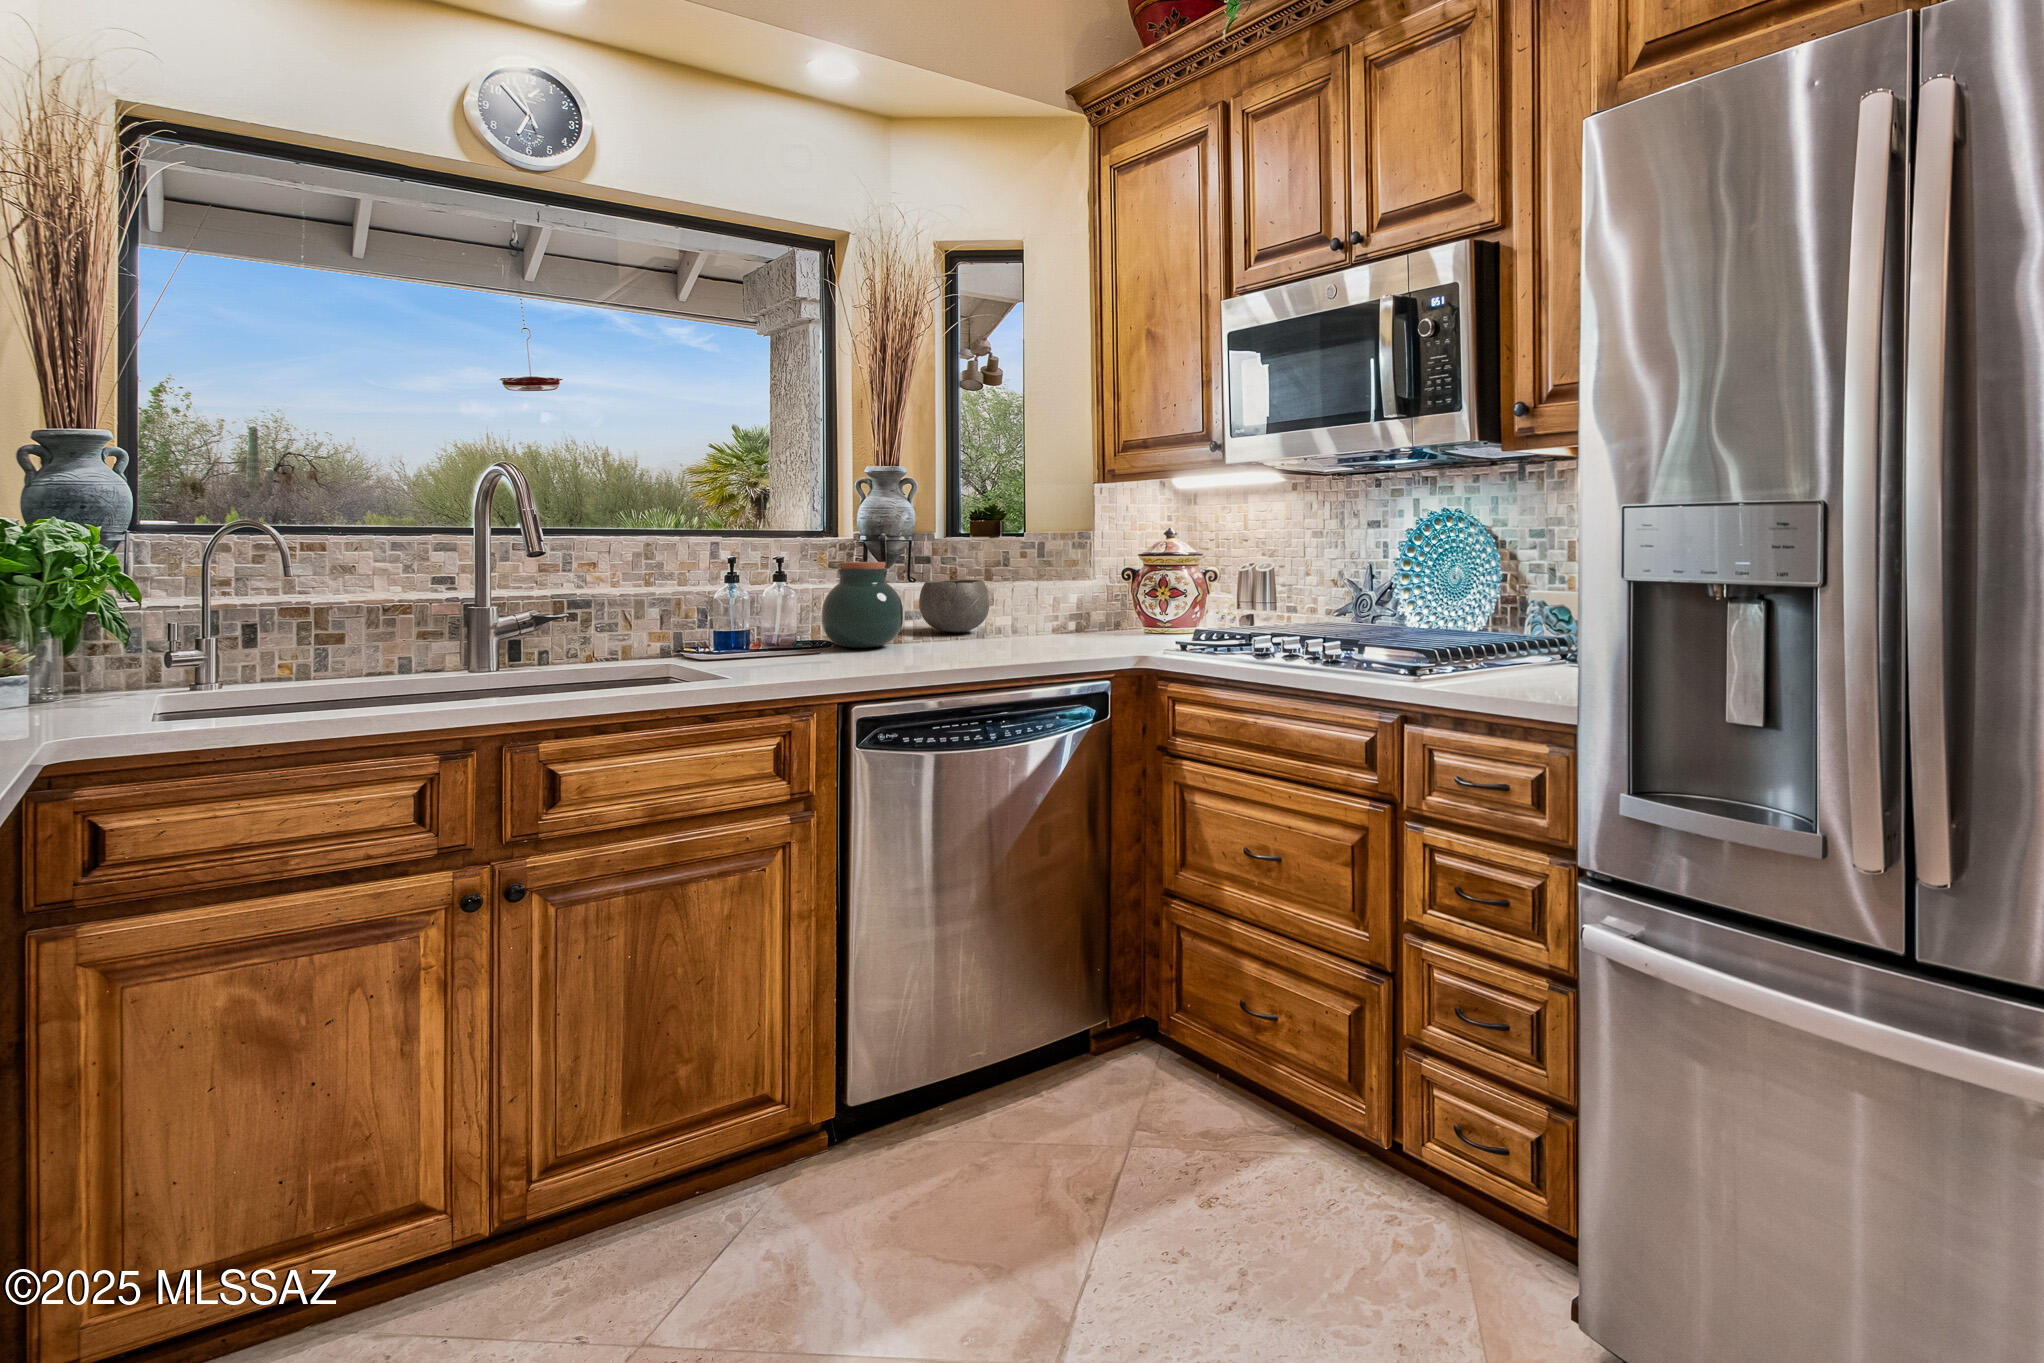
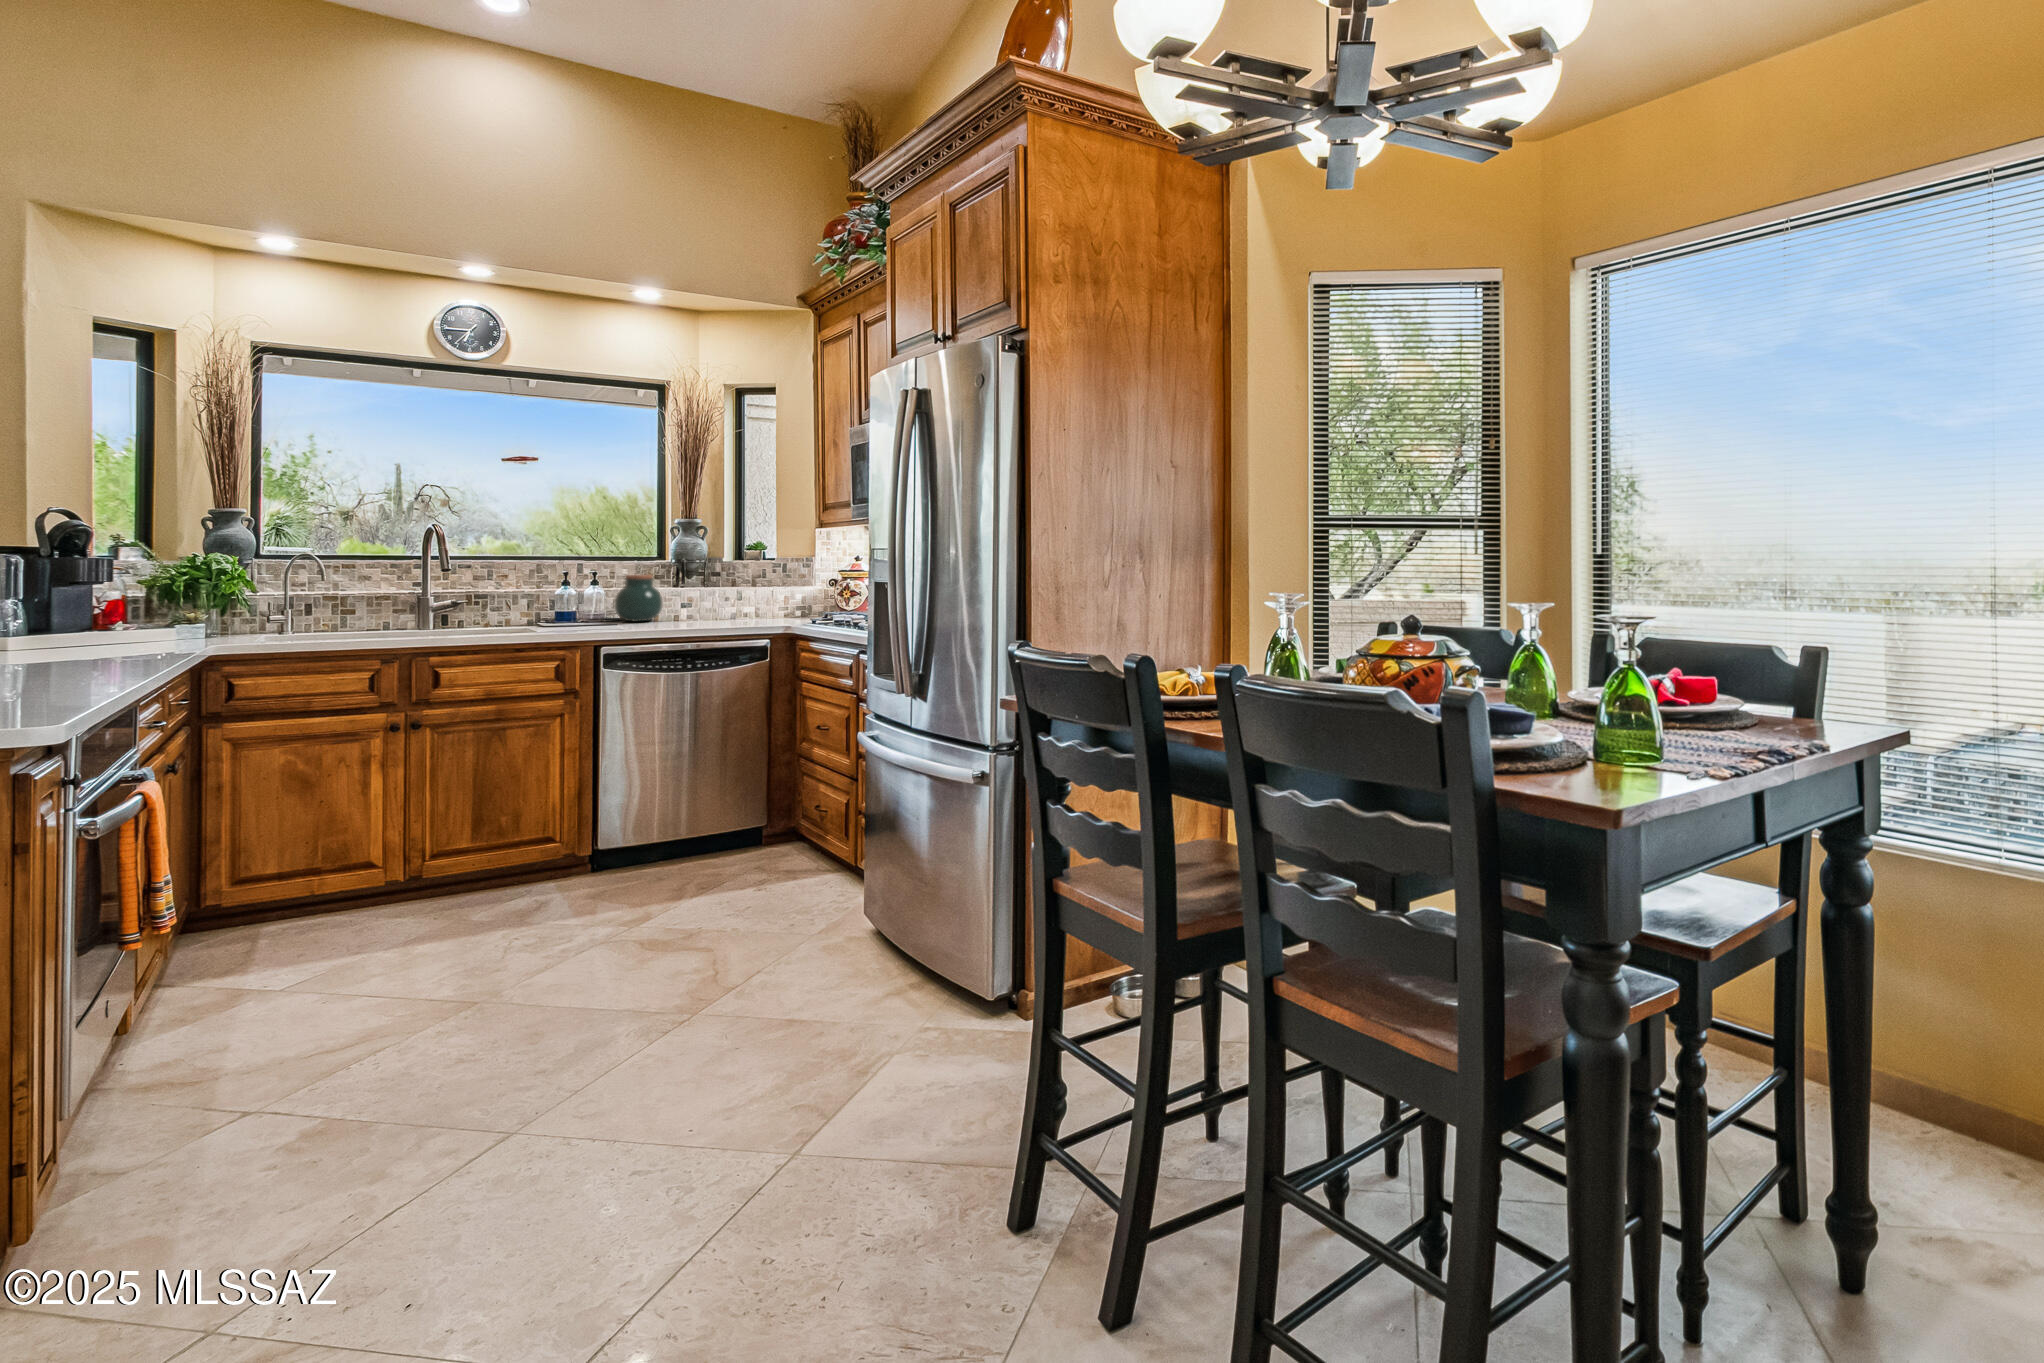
ceramic bowl: present [919,580,989,632] -> none [685,585,728,615]

